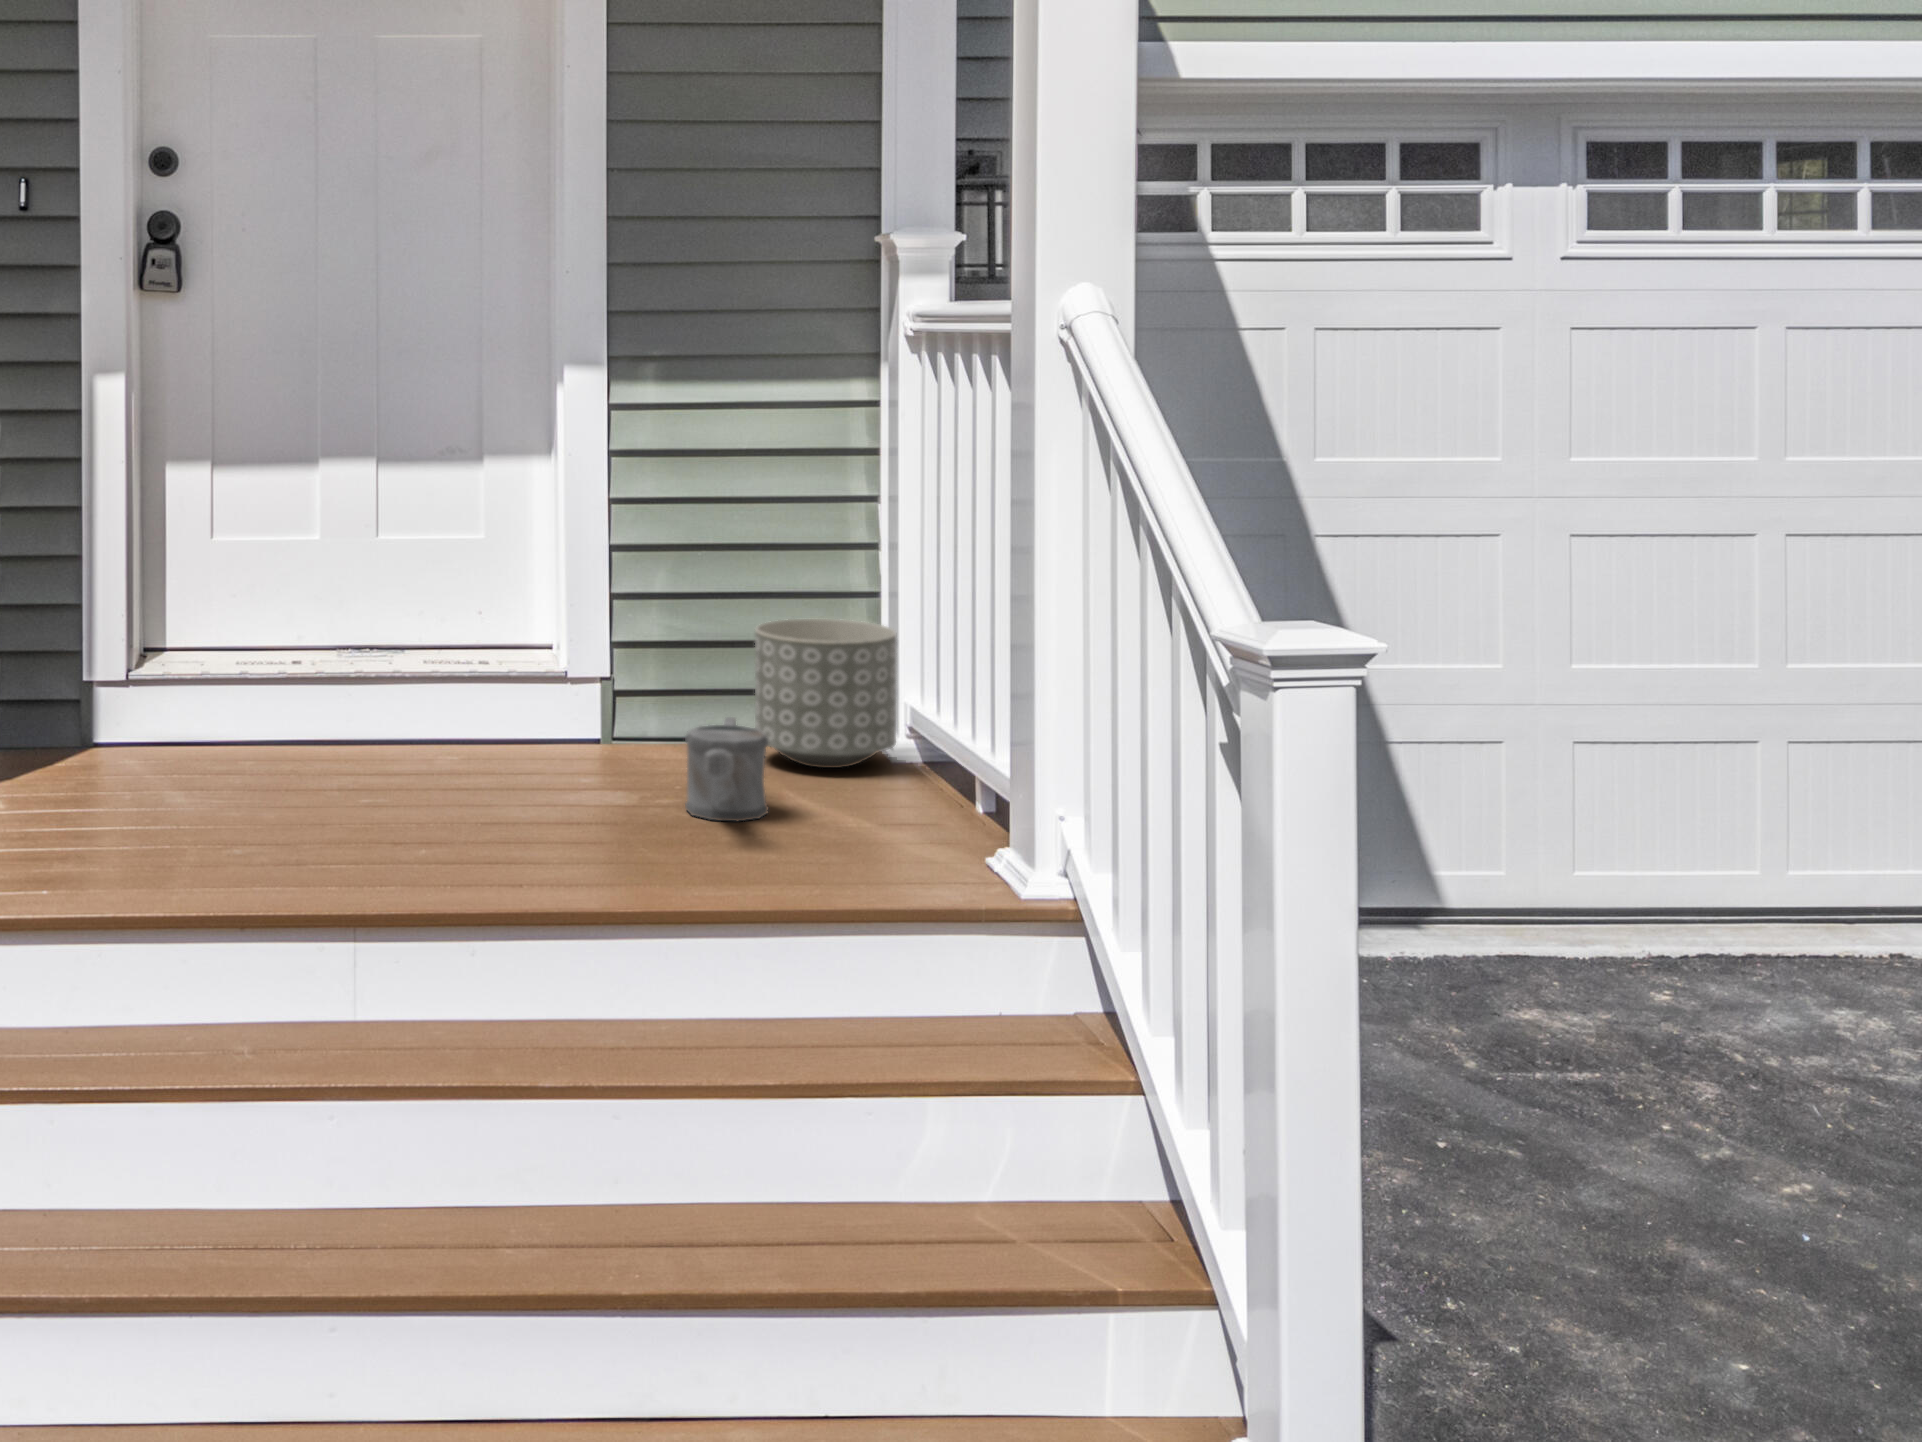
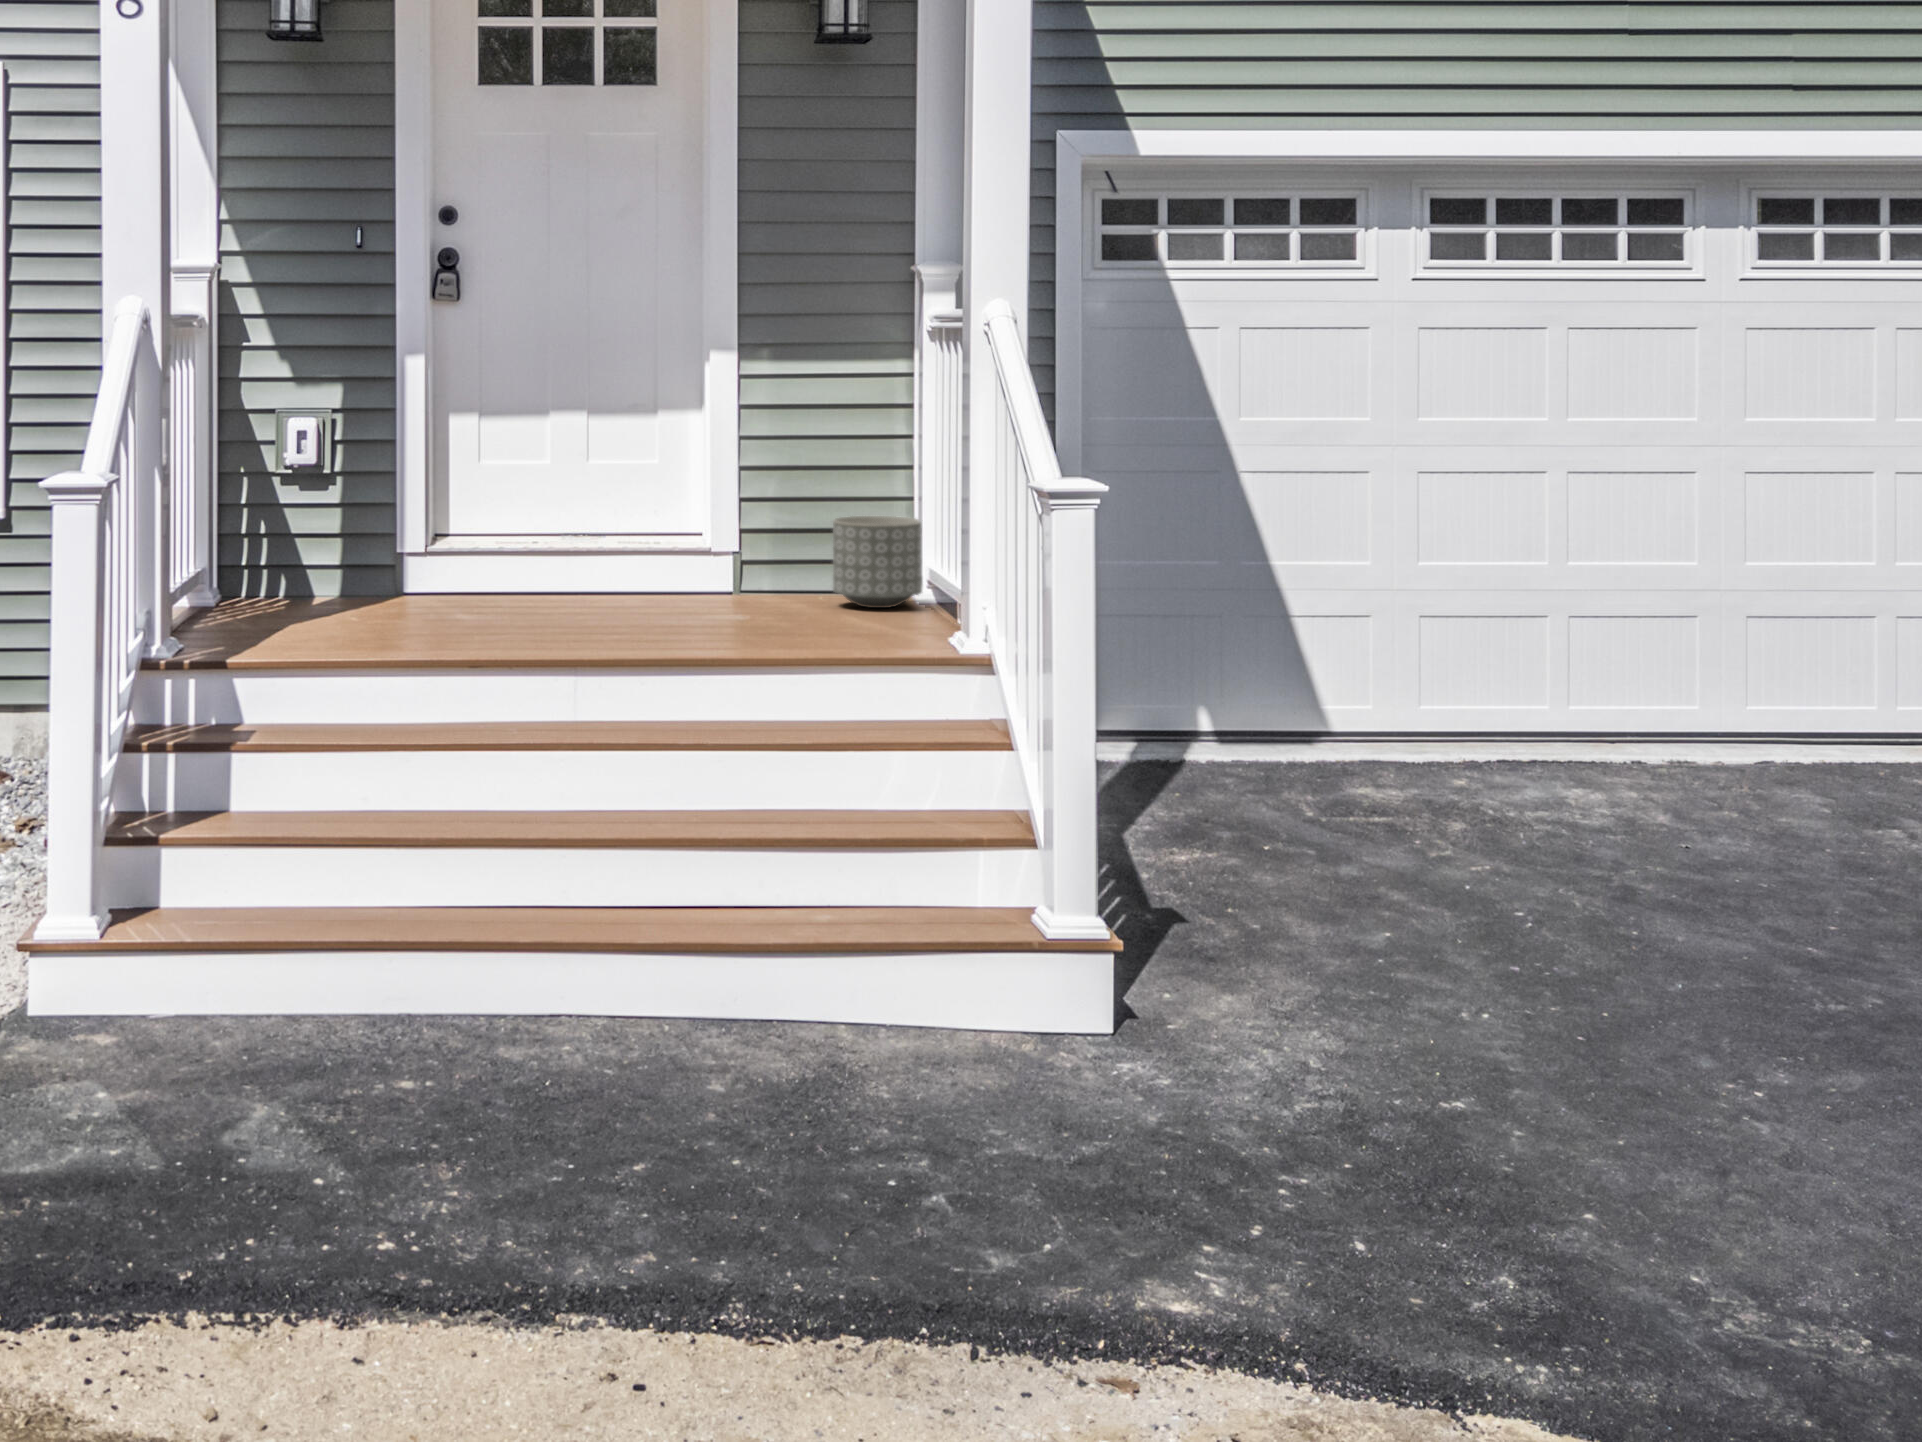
watering can: present [685,717,769,821] -> none [779,569,830,627]

